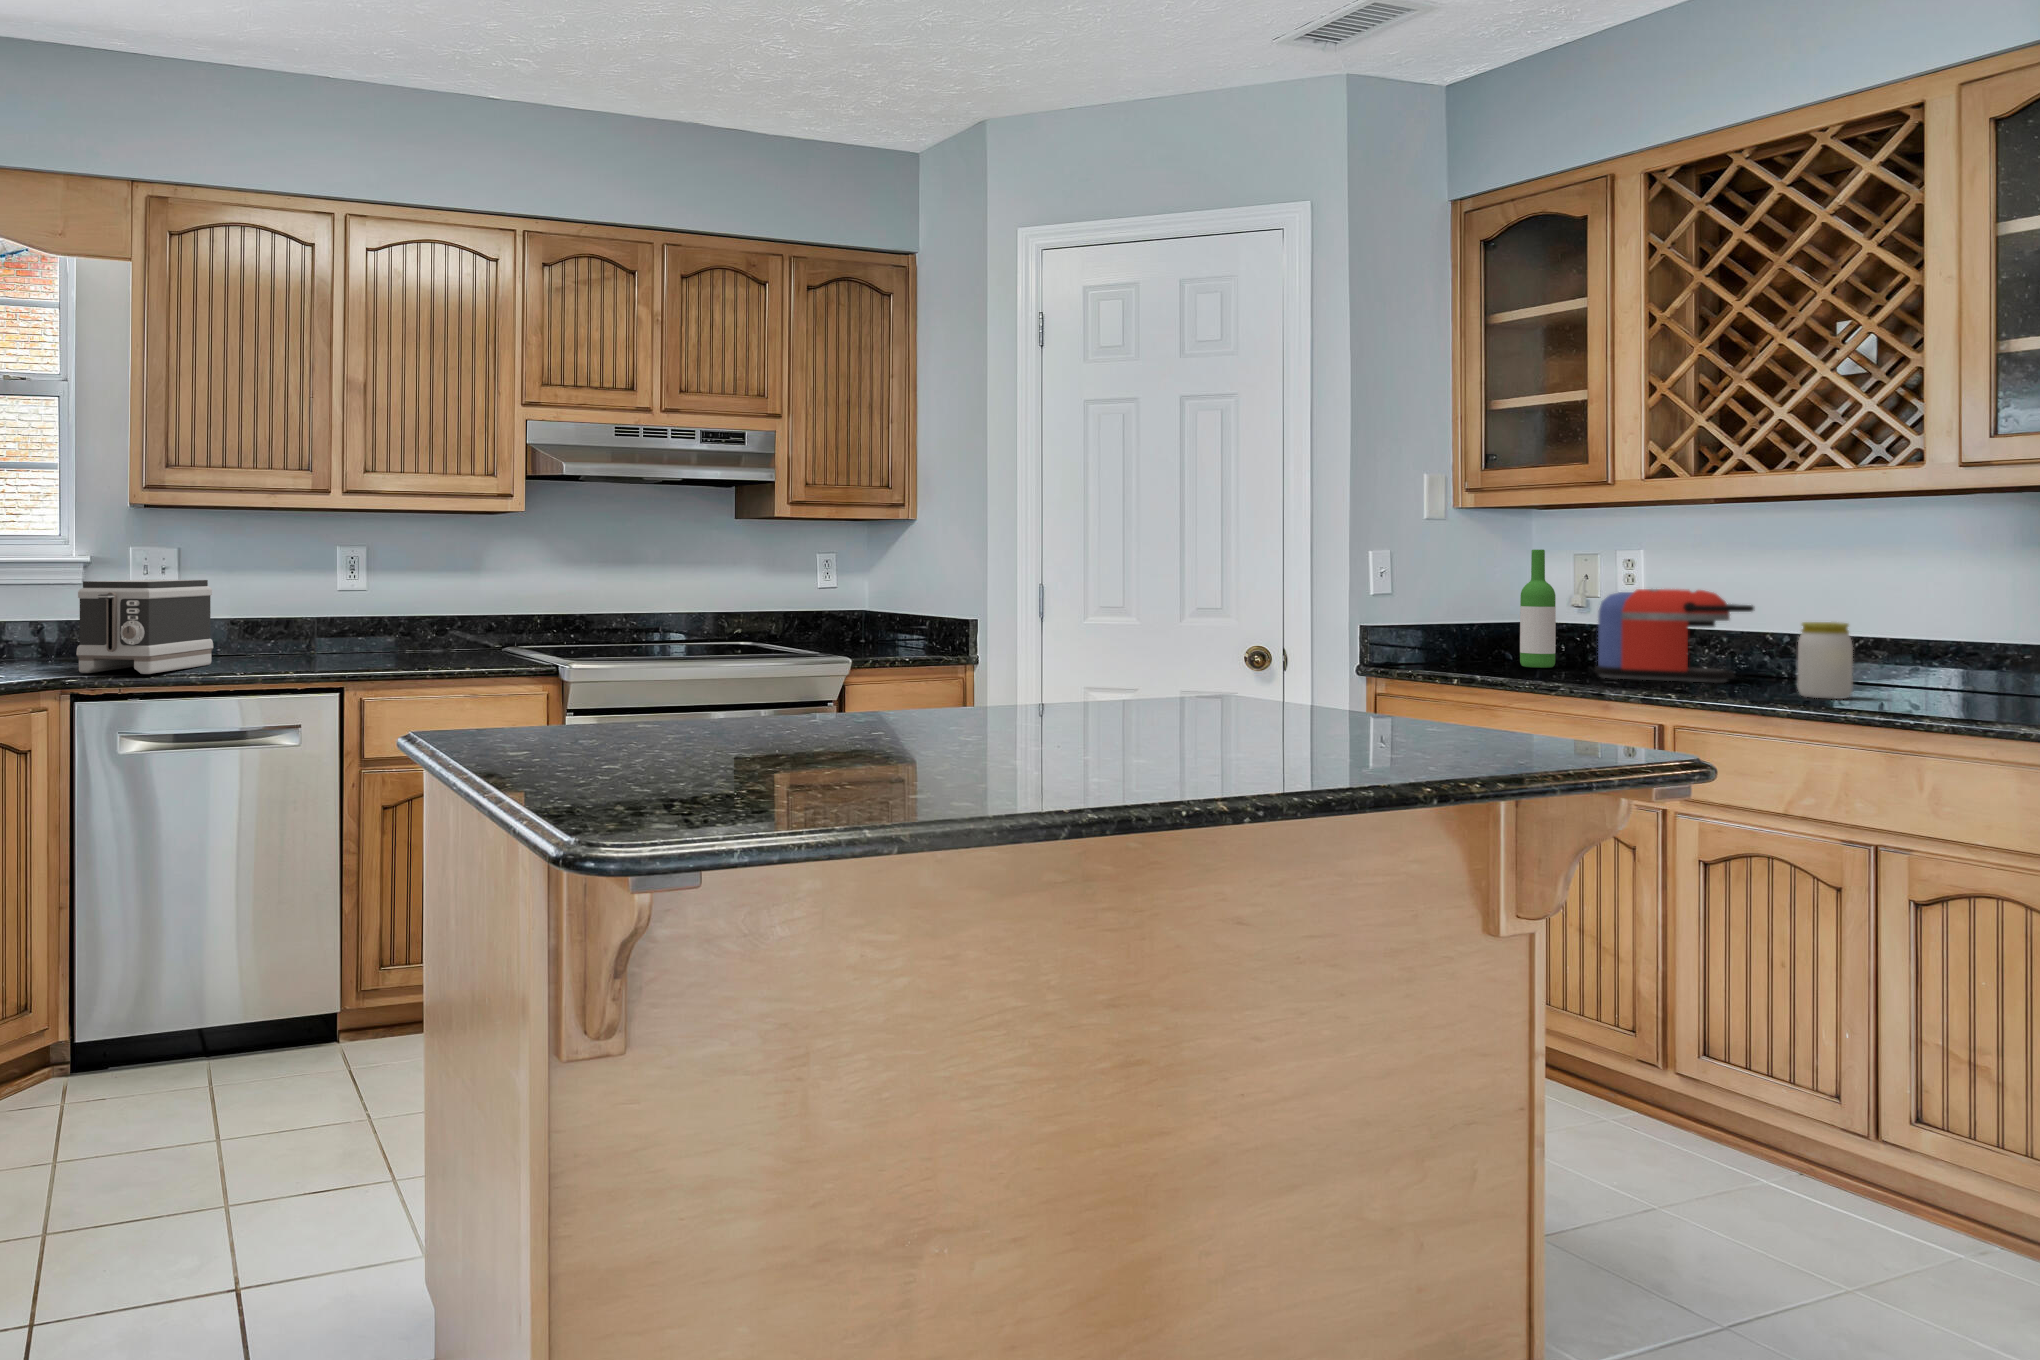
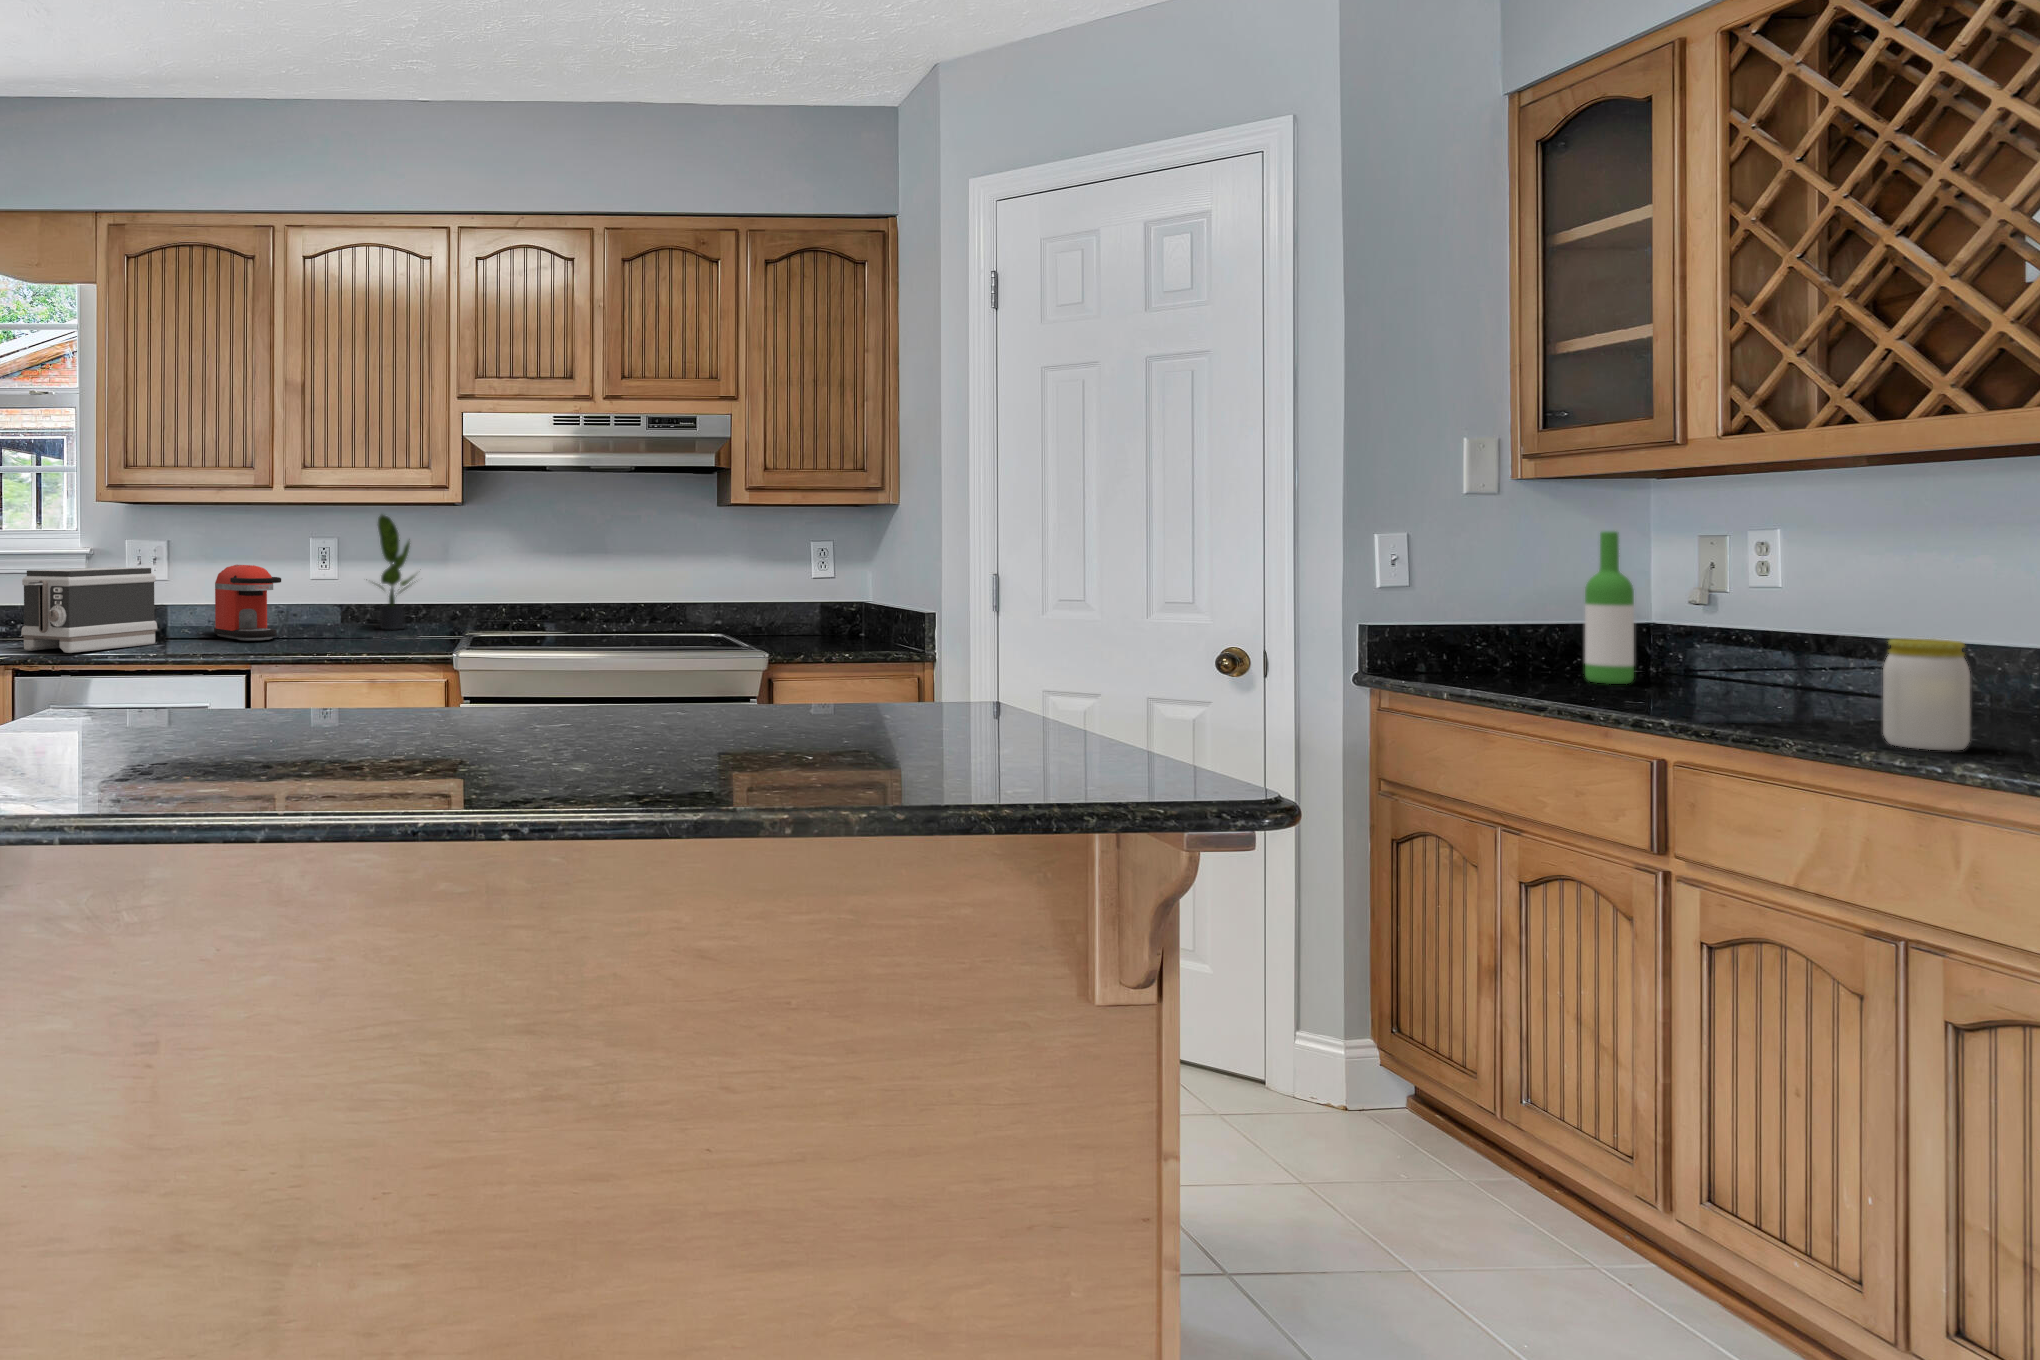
potted plant: none [398,524,467,648] -> present [378,515,414,630]
coffee maker: present [1595,589,1754,683] -> present [214,565,281,640]

